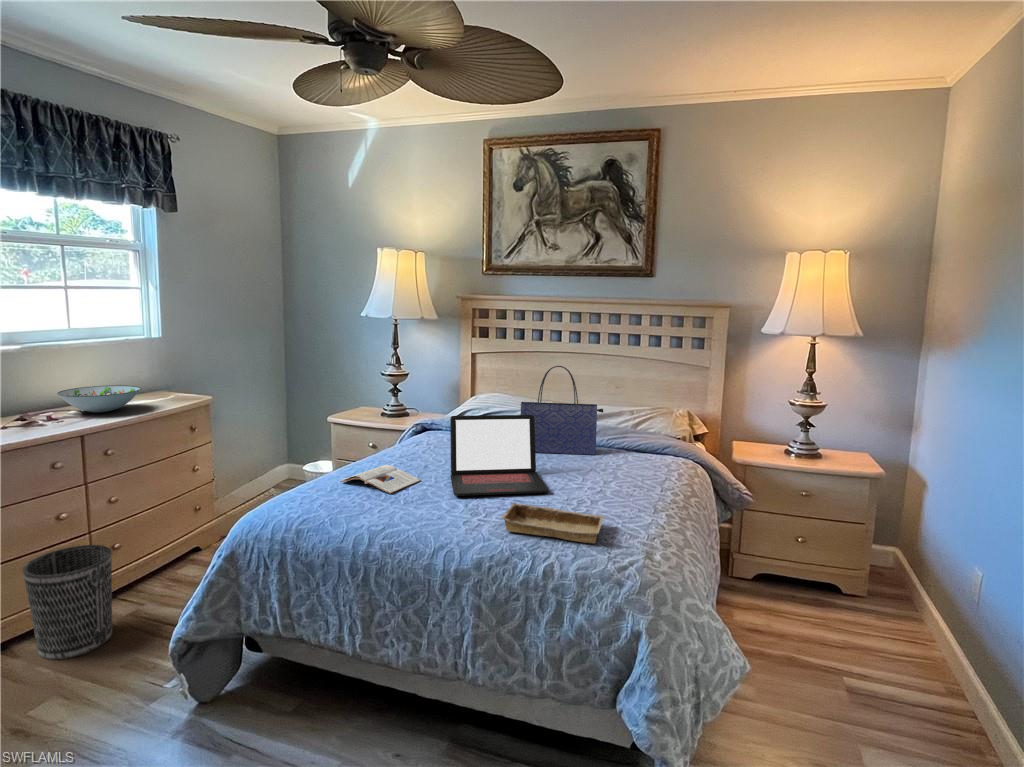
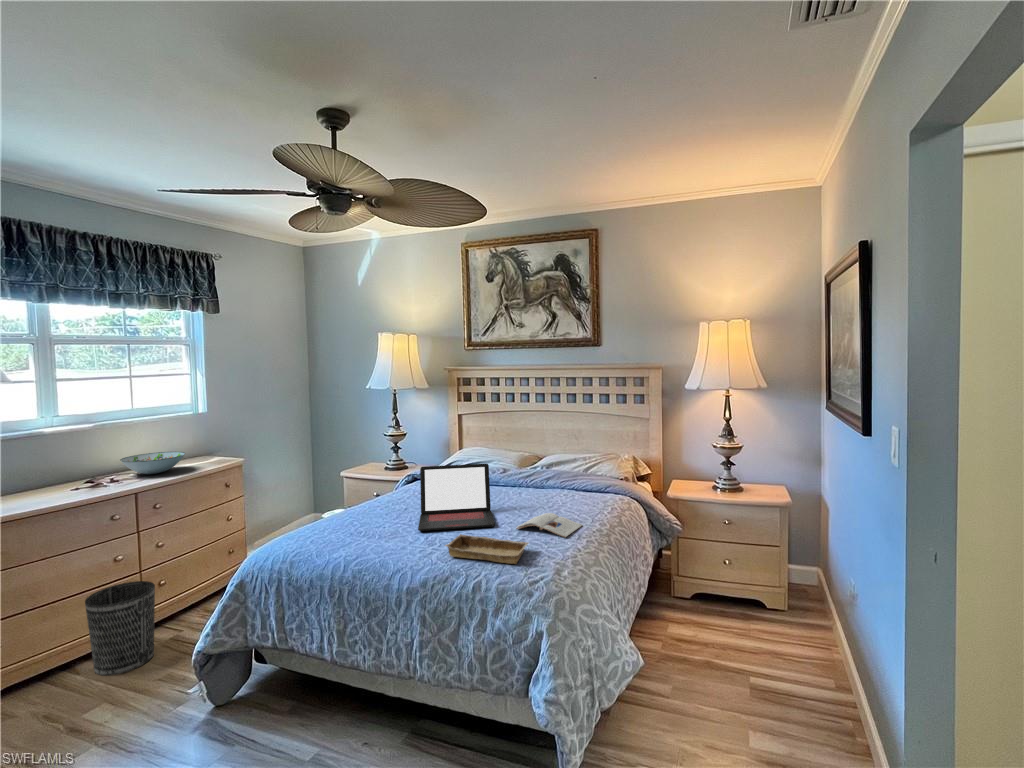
tote bag: present [521,366,603,455] -> none [484,423,551,495]
magazine: present [340,465,421,494] -> present [517,513,582,537]

